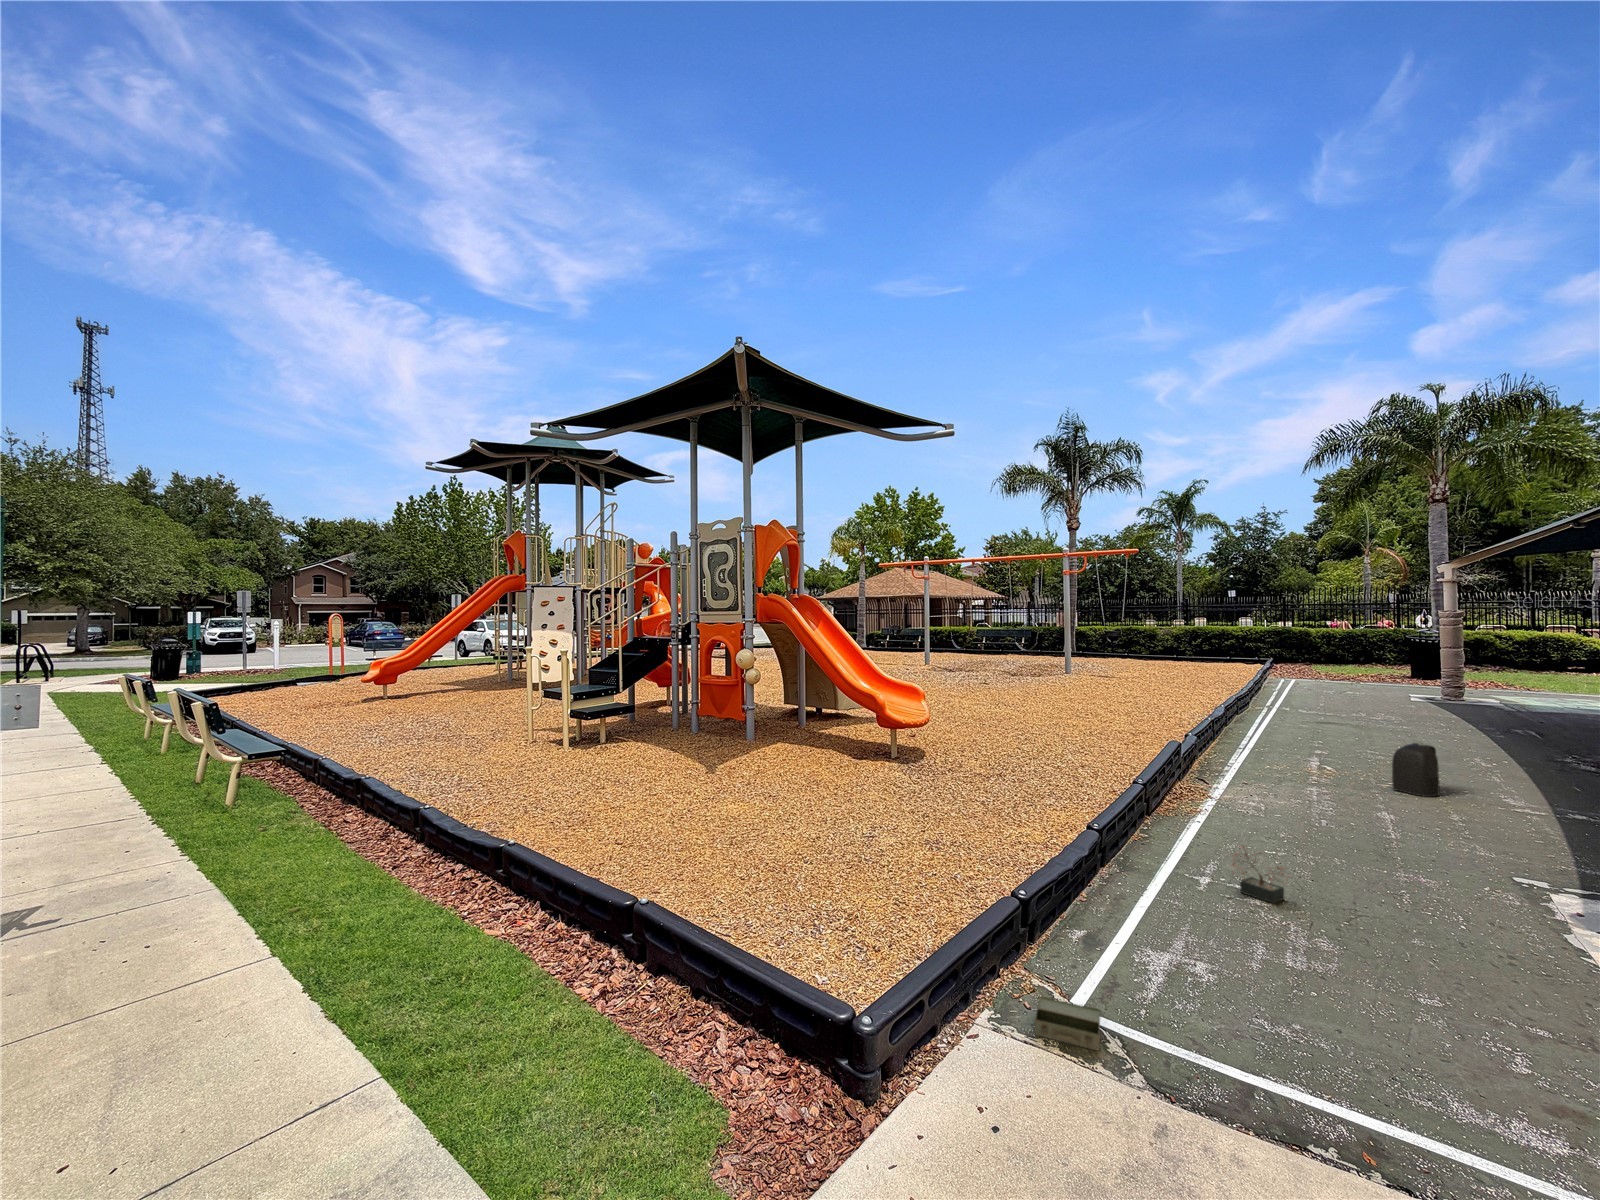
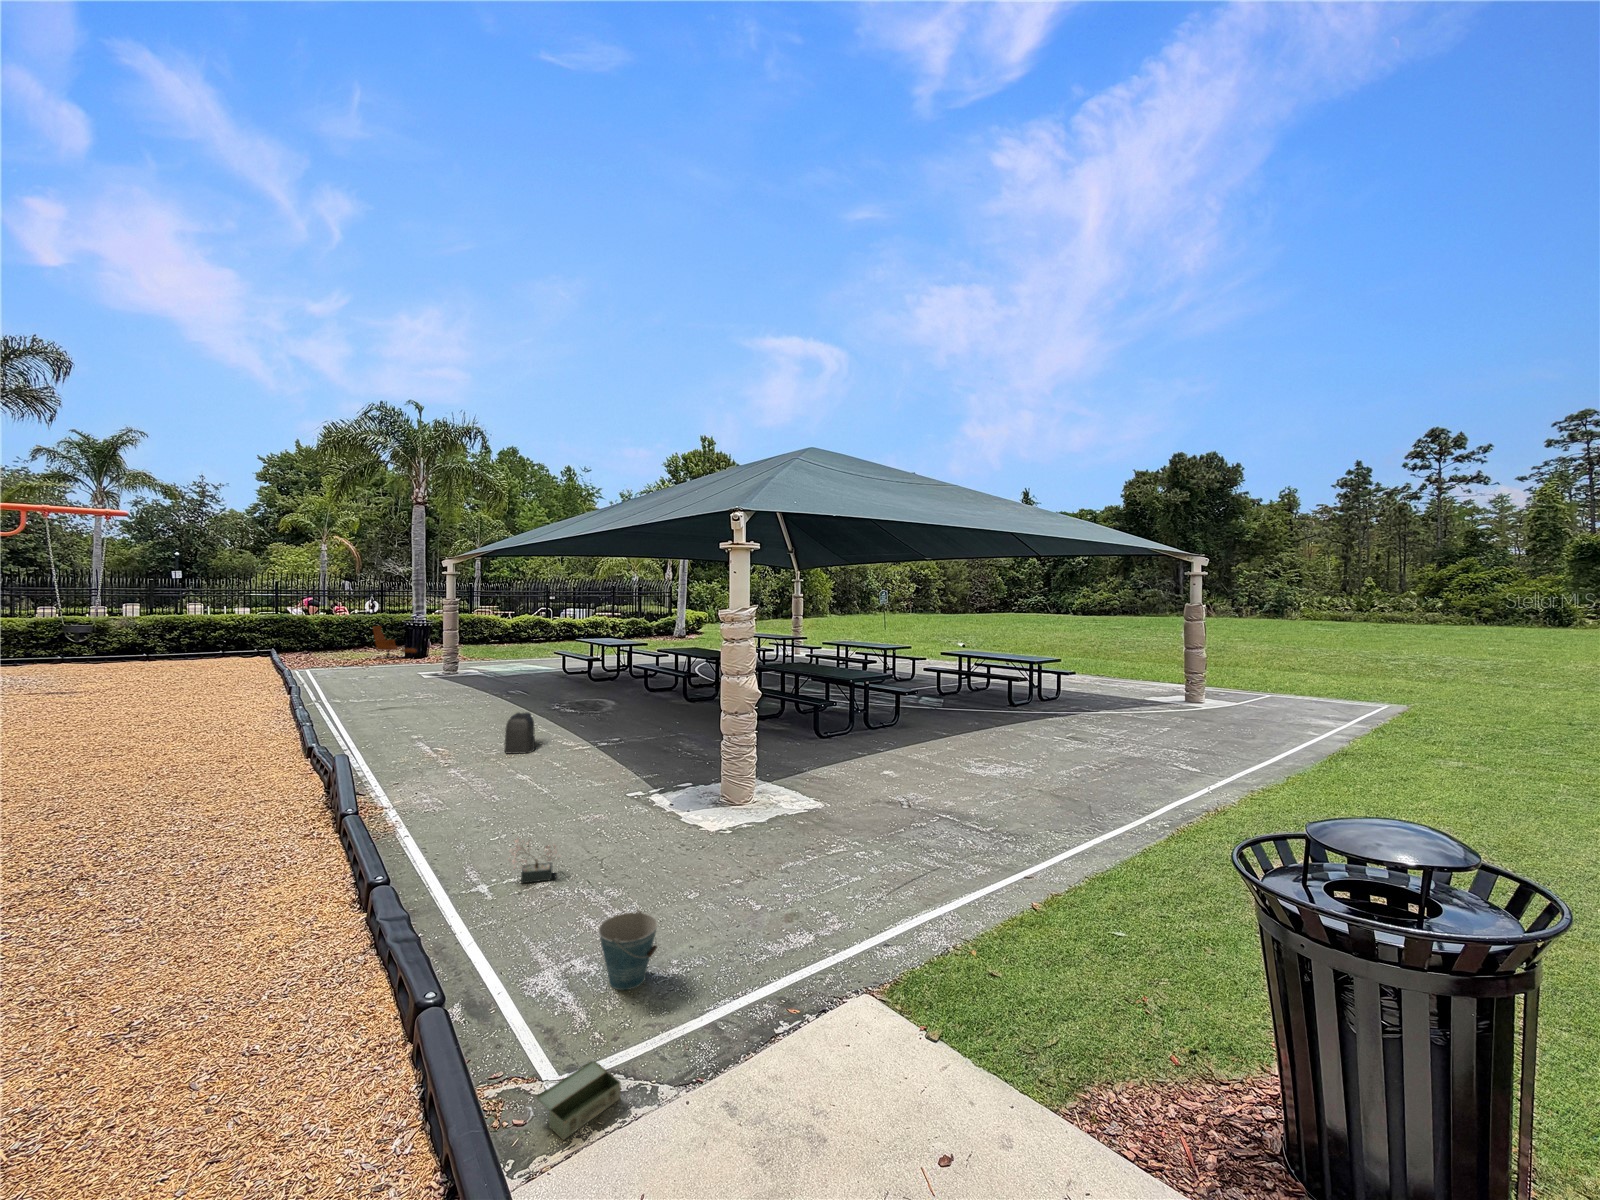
lounge chair: none [1369,641,1425,681] -> present [373,626,416,657]
bucket: none [1189,928,1266,1014] -> present [598,911,657,990]

